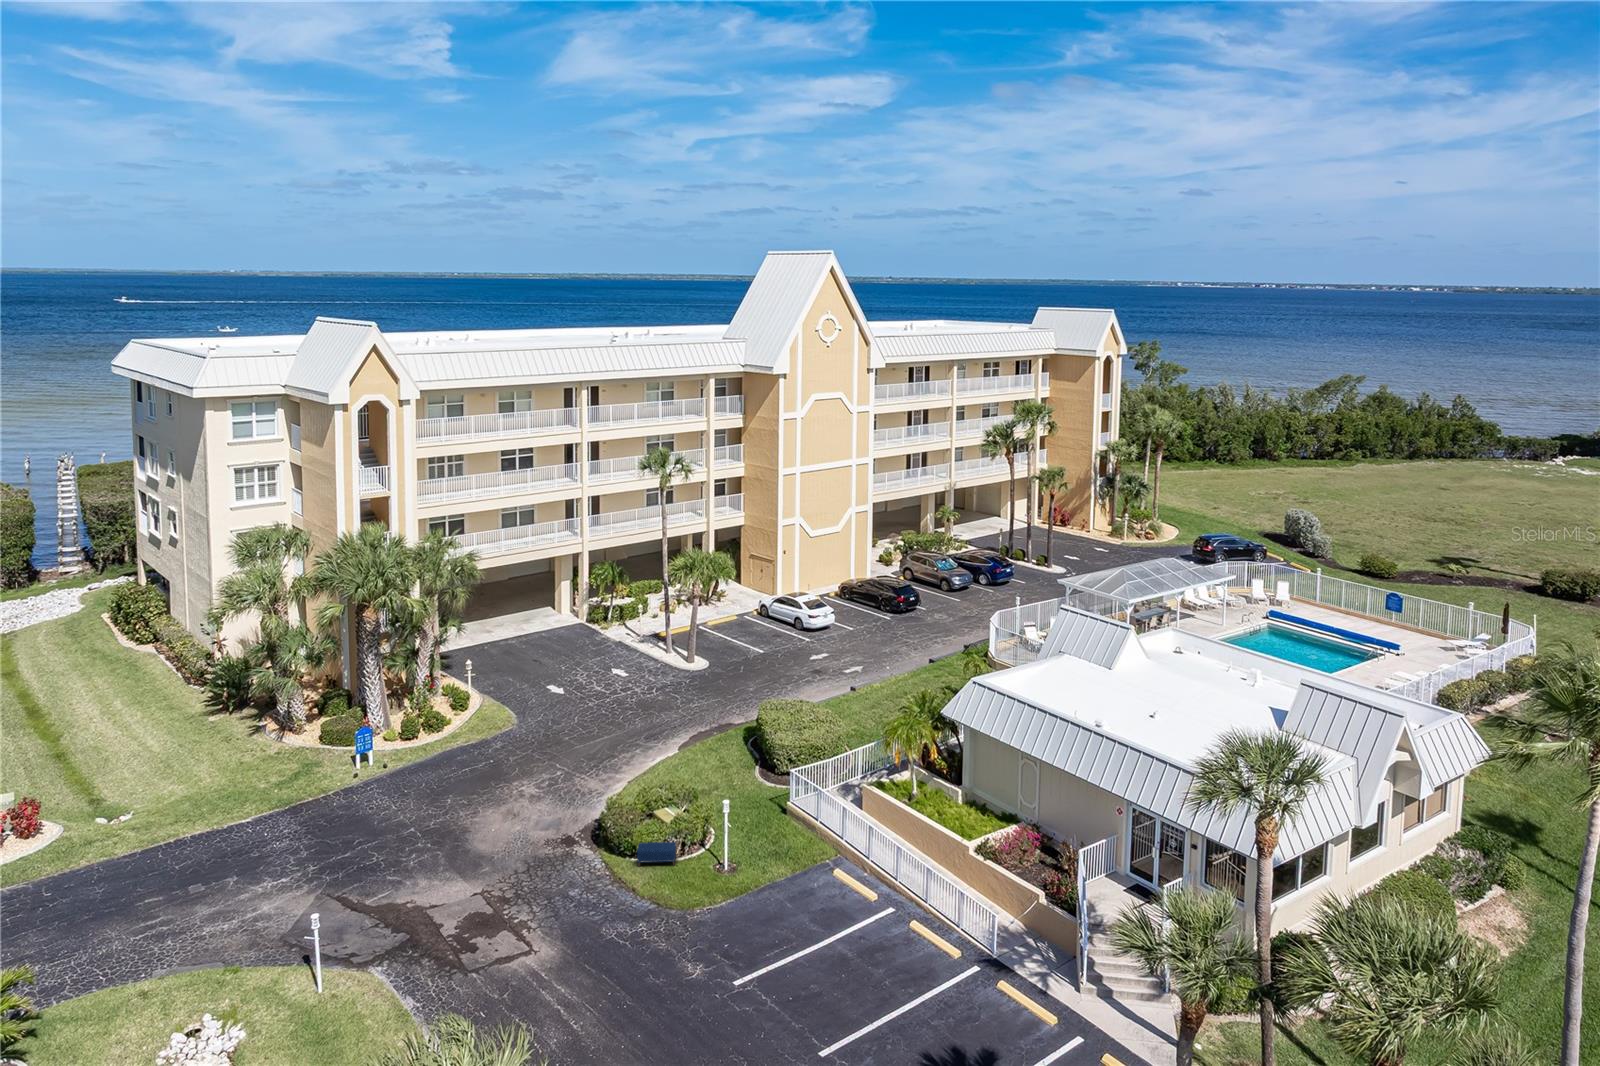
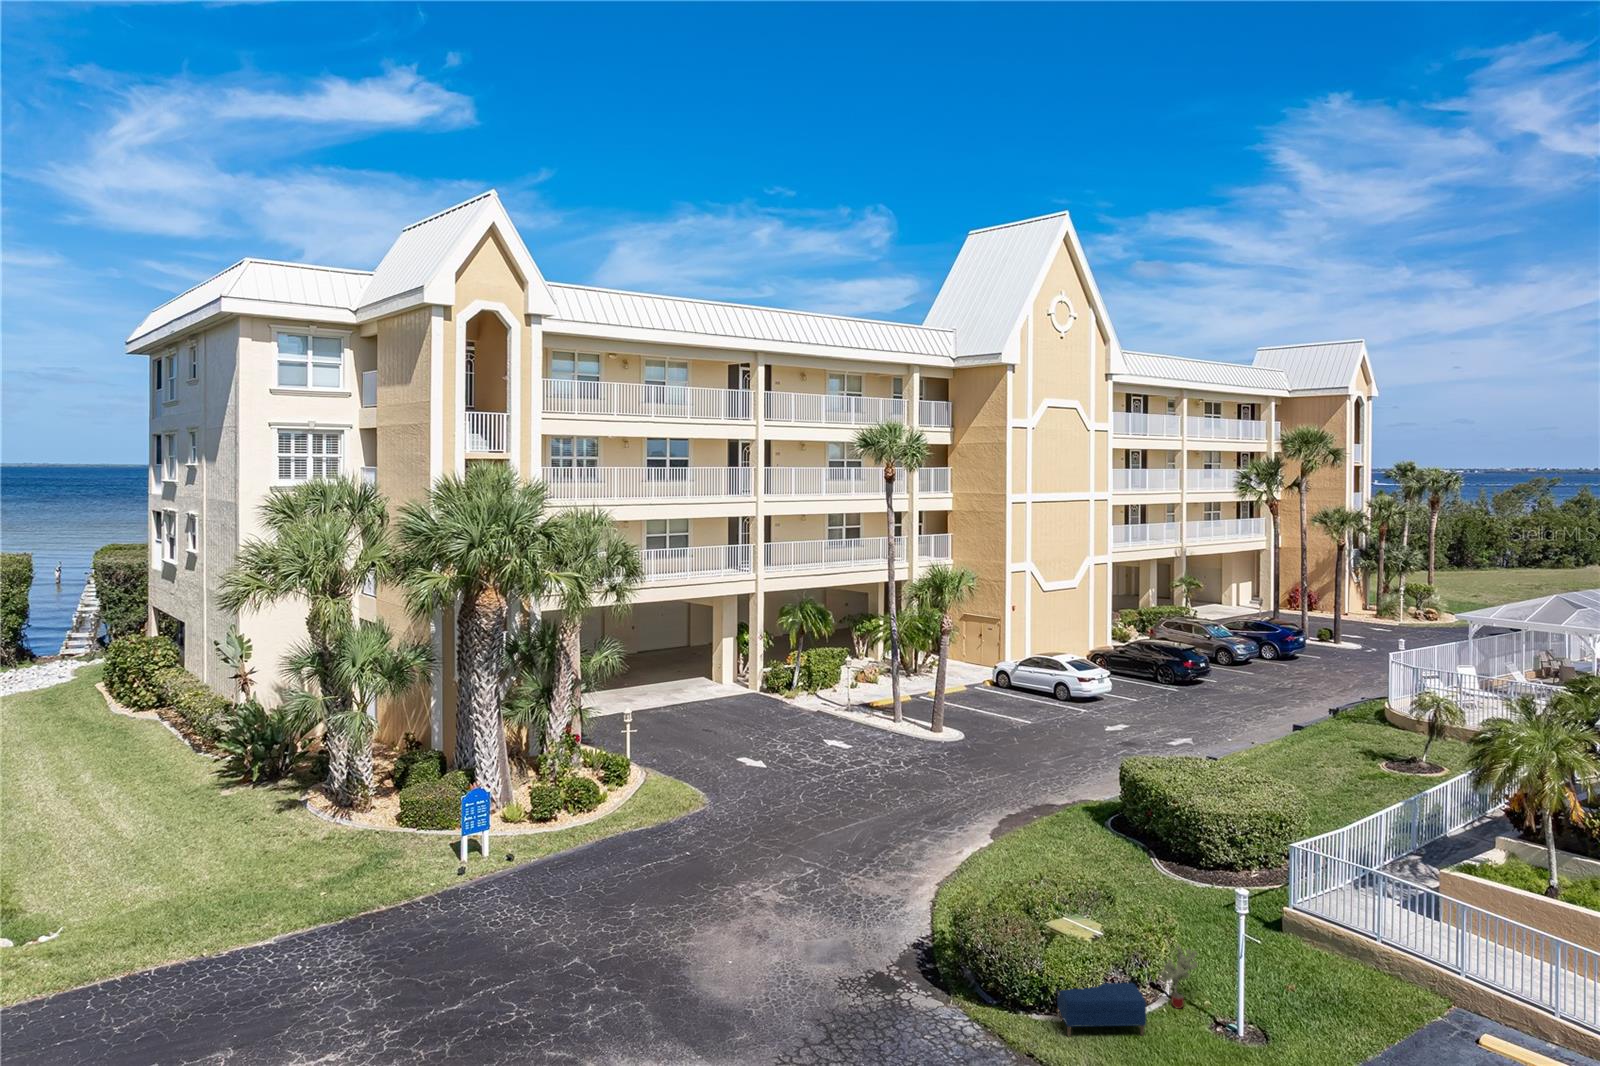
potted tree: none [690,823,712,853] -> present [1159,944,1197,1009]

